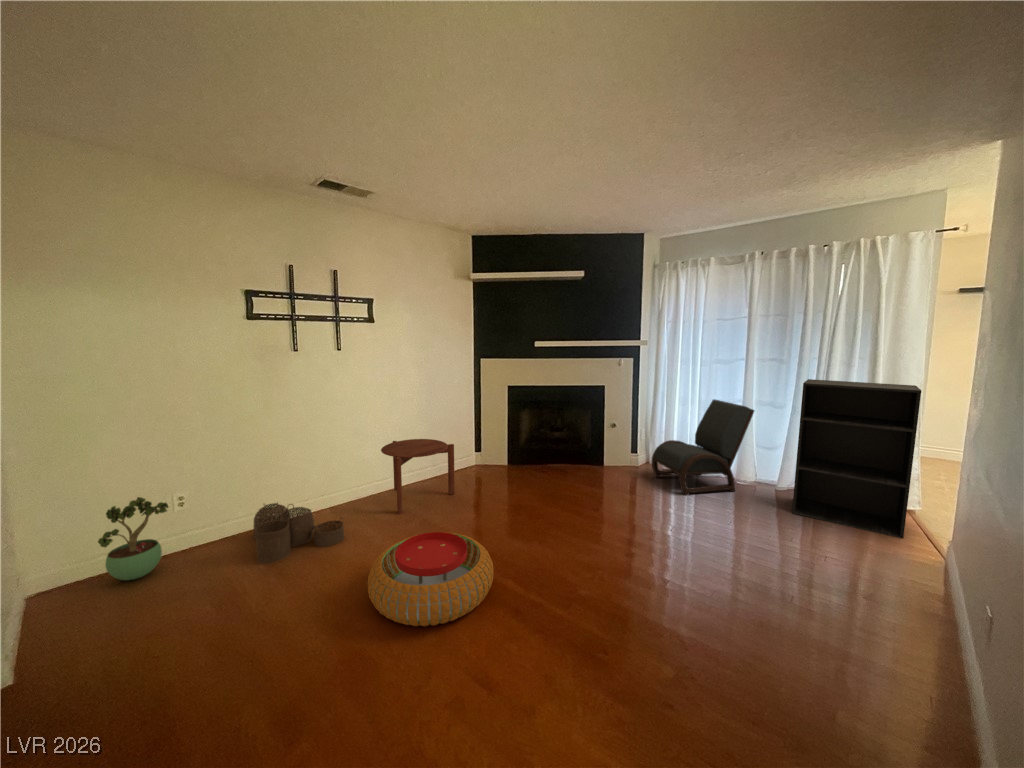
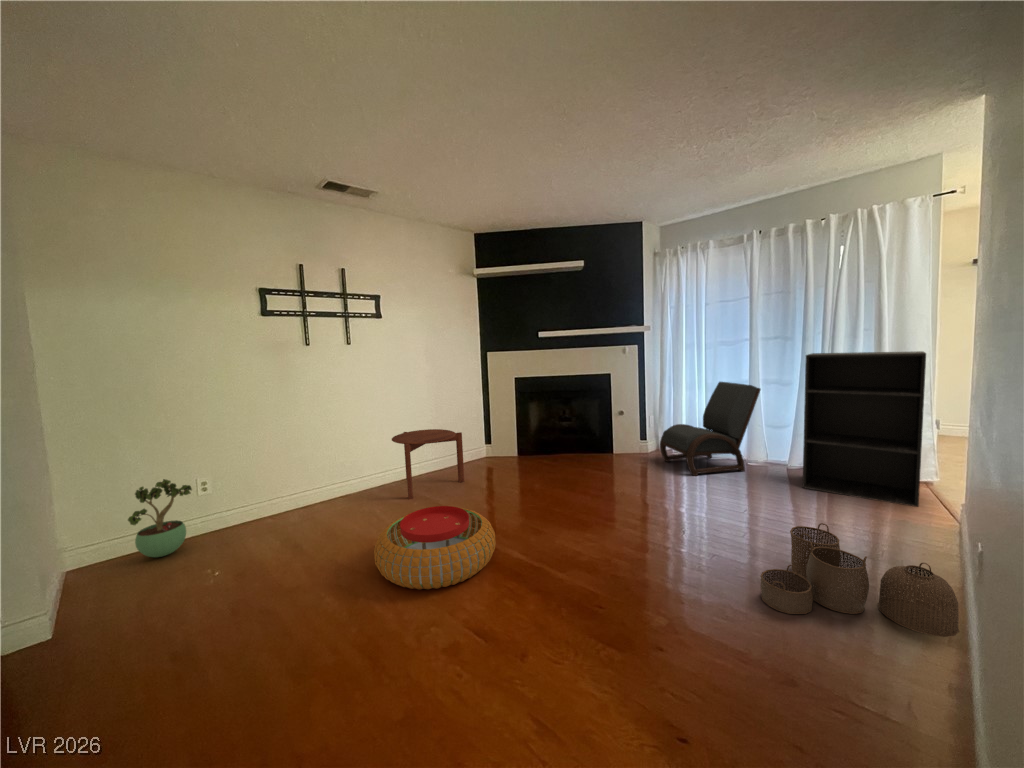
woven basket: present [254,503,344,564] -> present [761,523,959,637]

